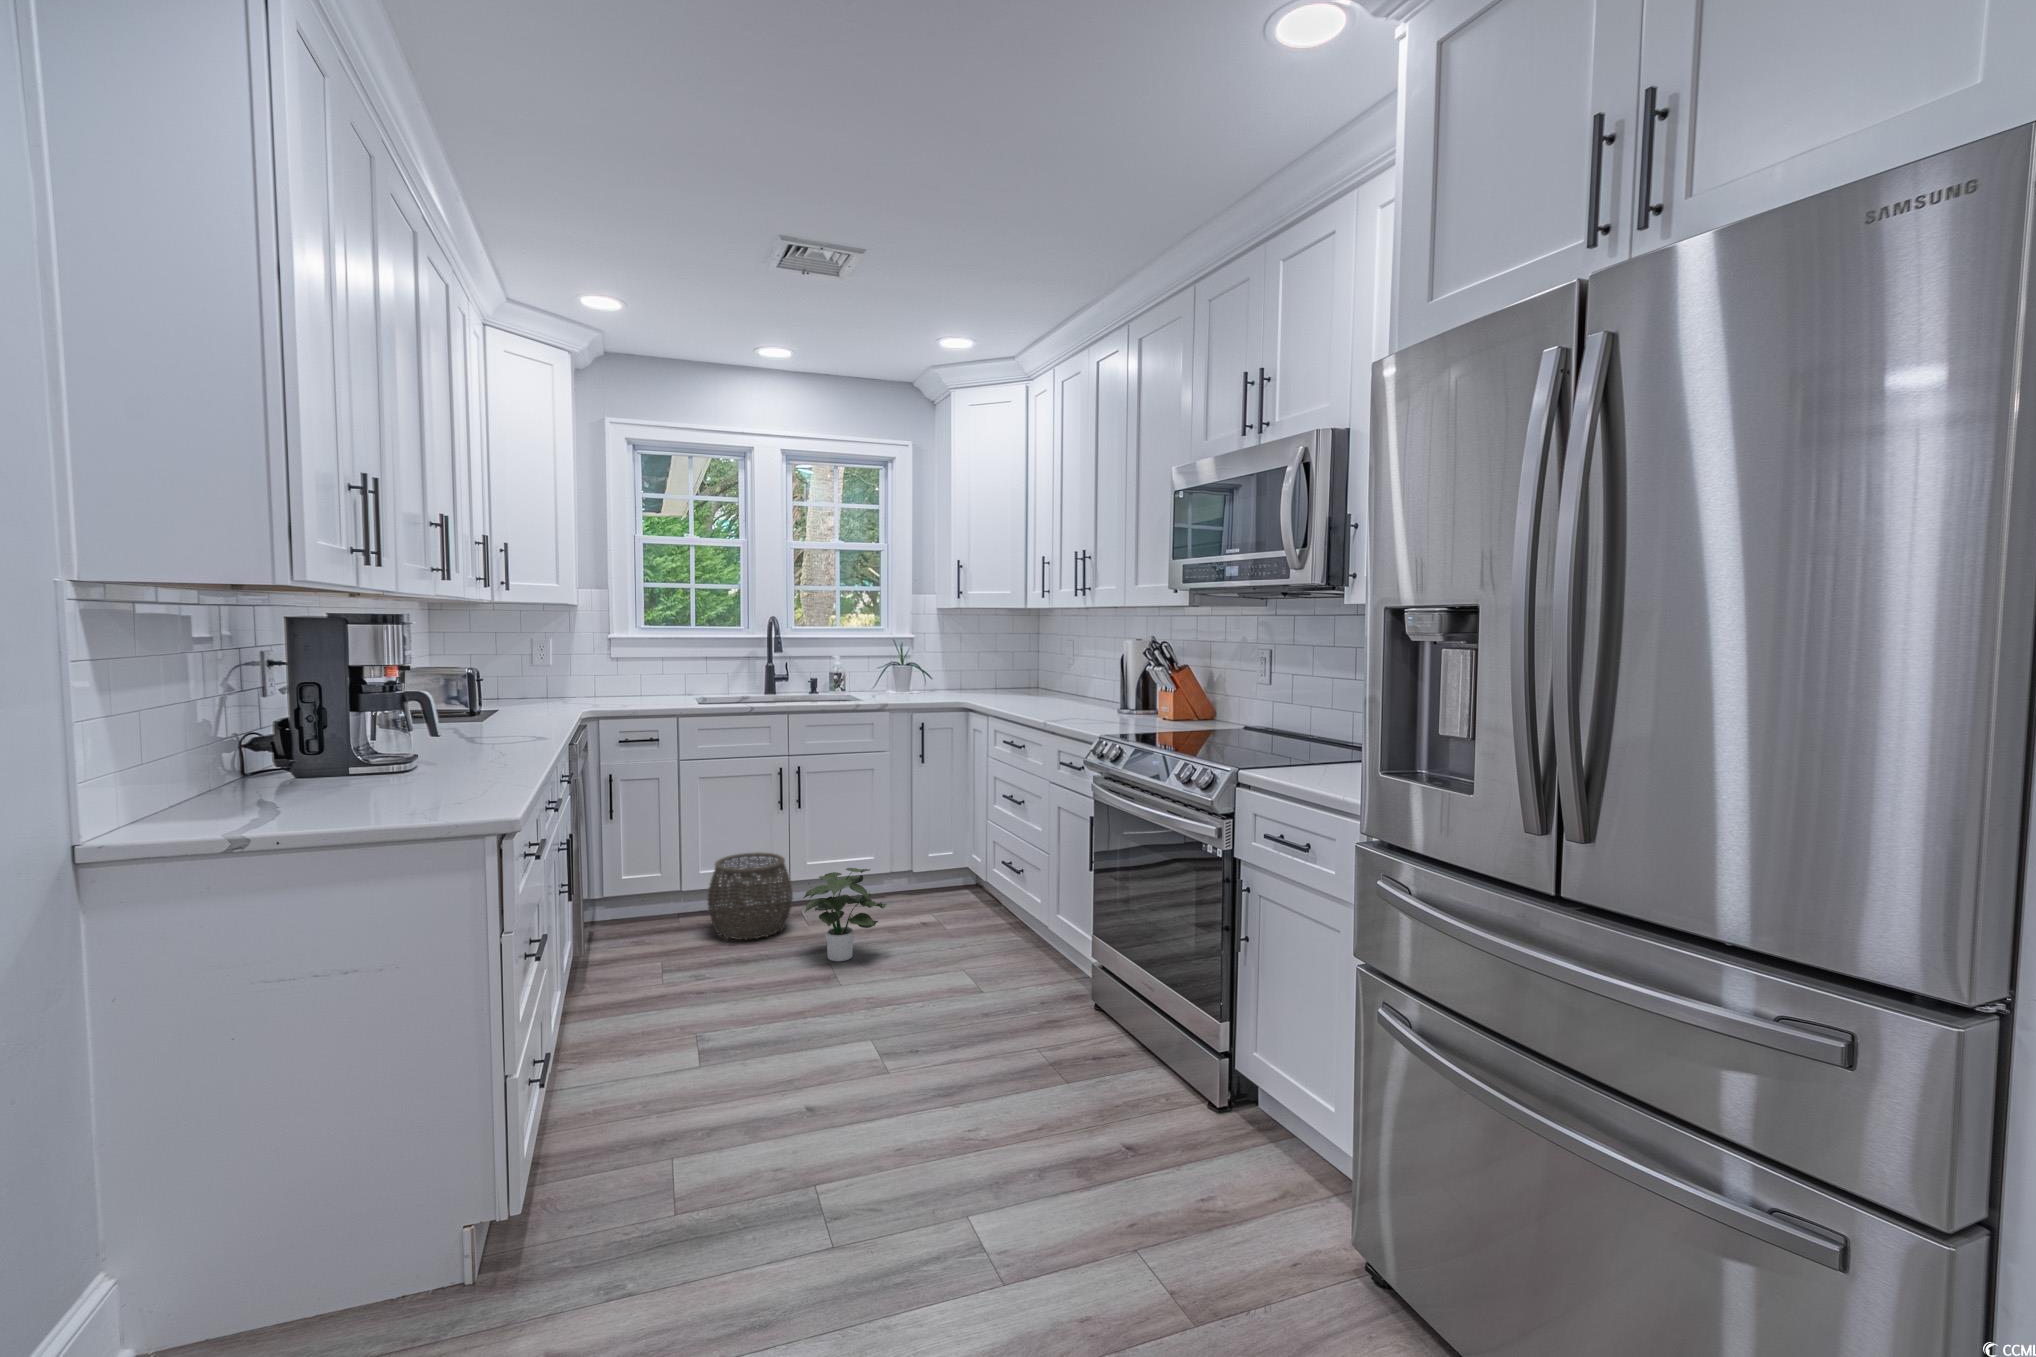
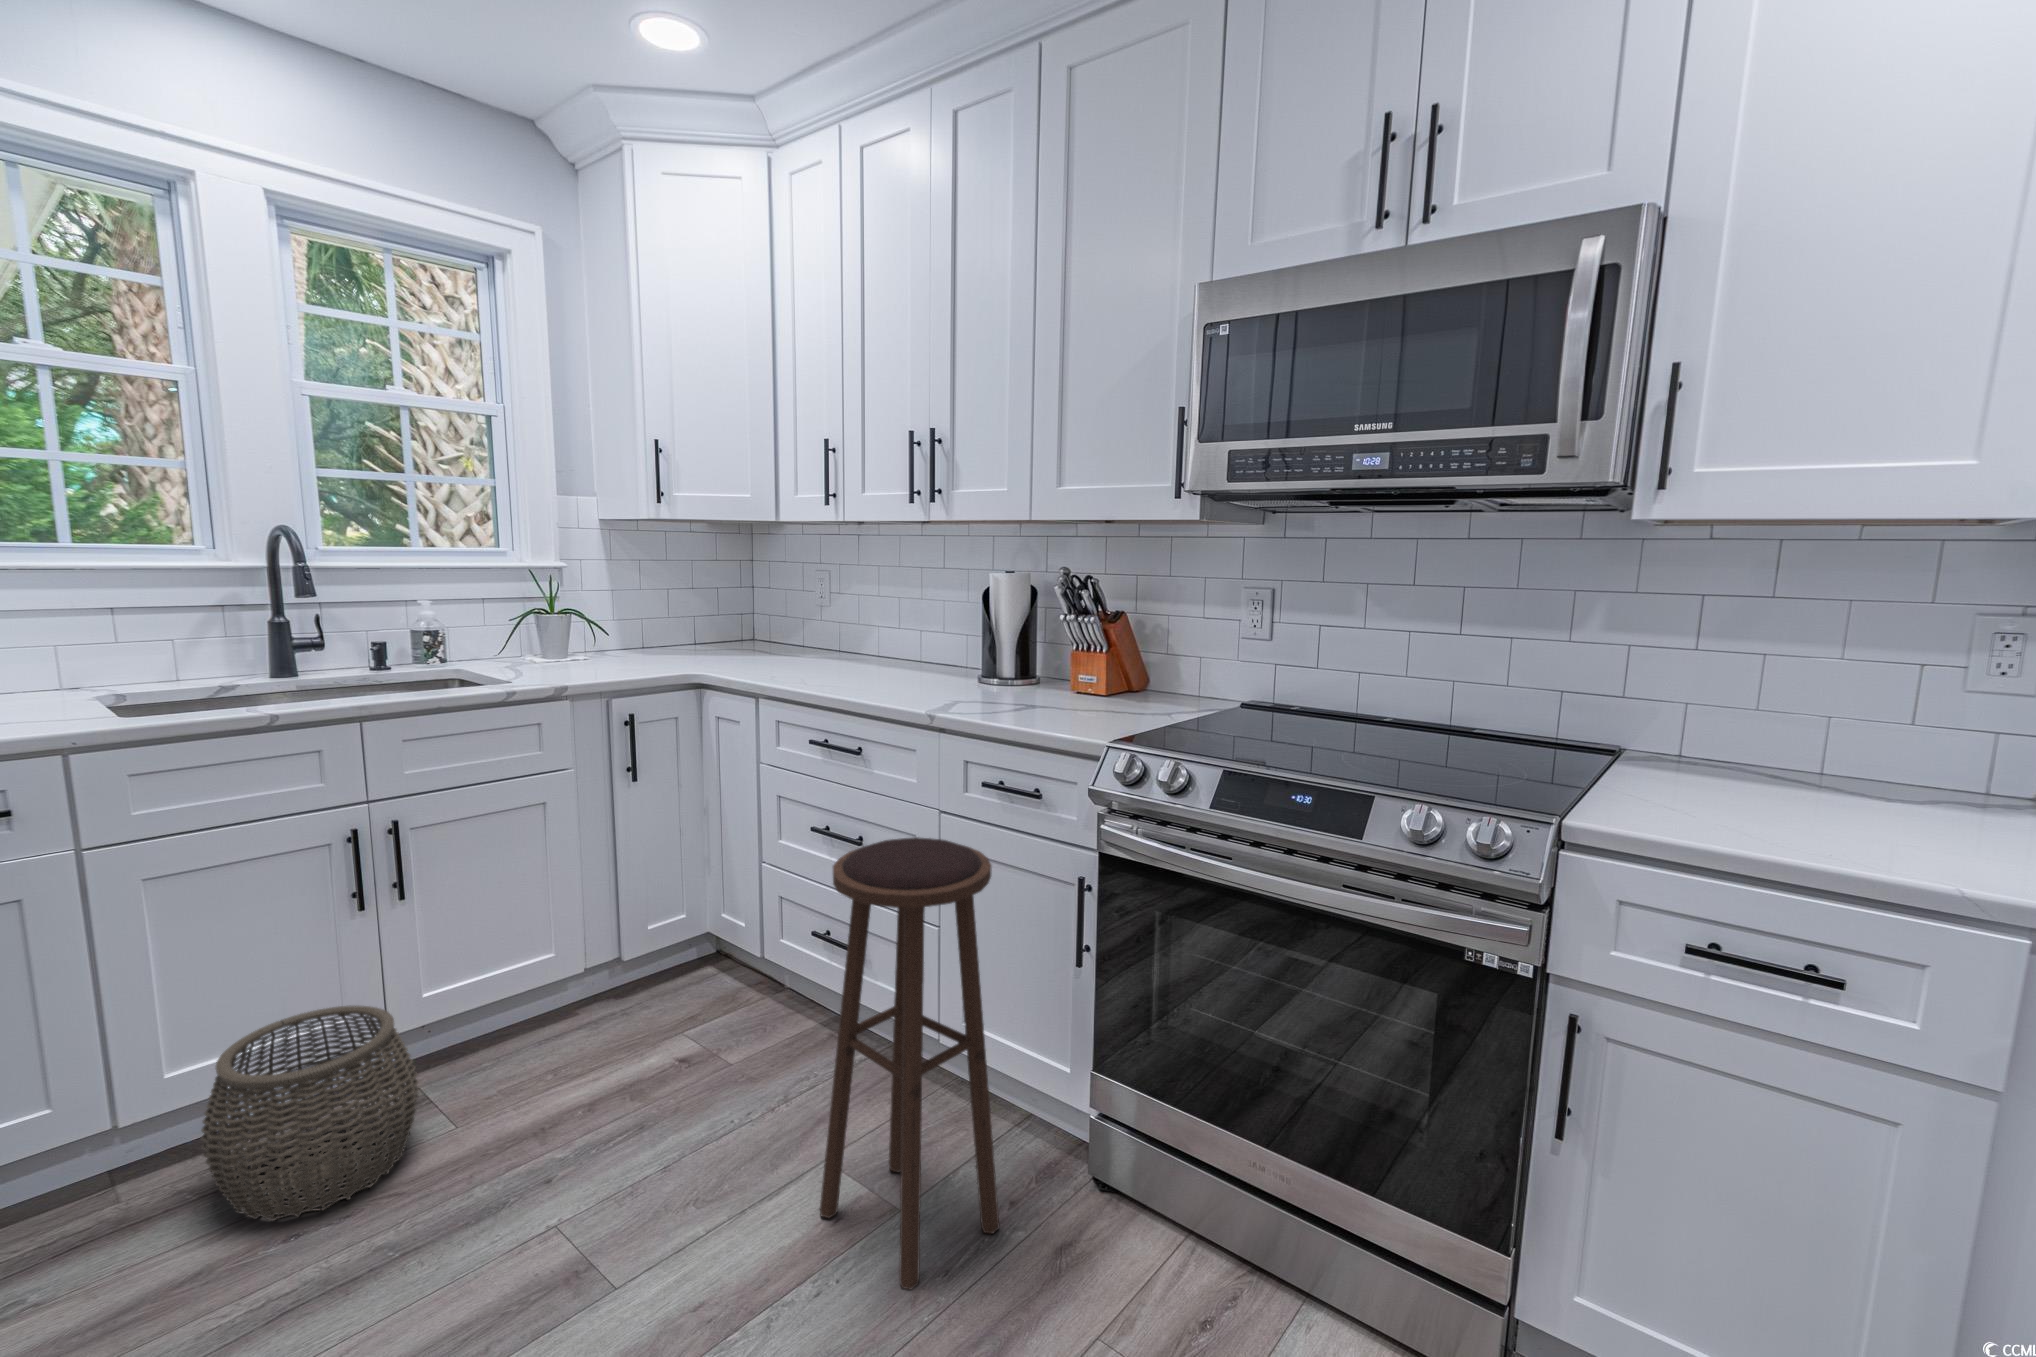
stool: none [945,780,1030,1015] -> present [820,837,999,1289]
potted plant: present [804,868,887,961] -> none [467,1018,653,1216]

